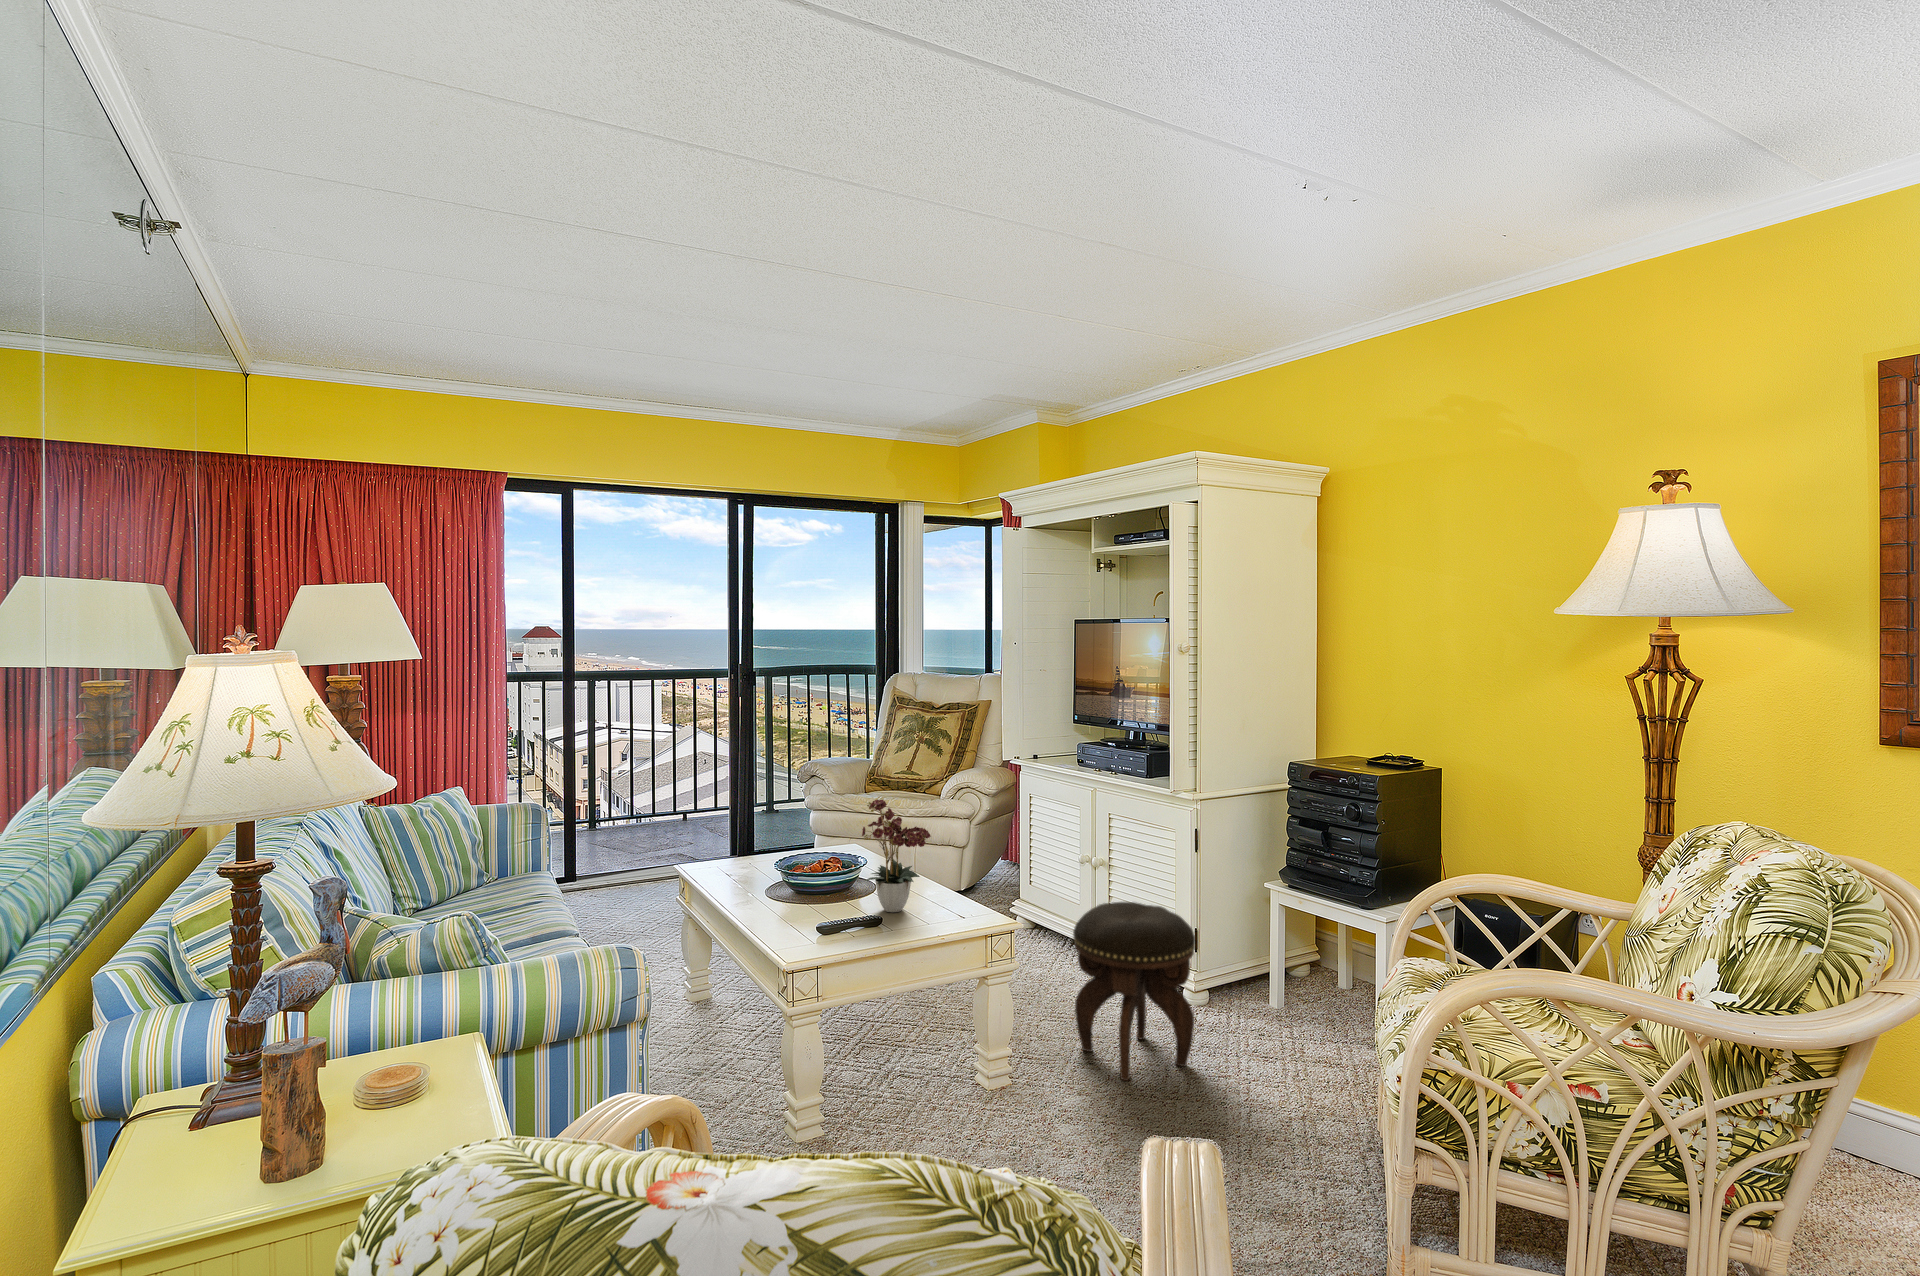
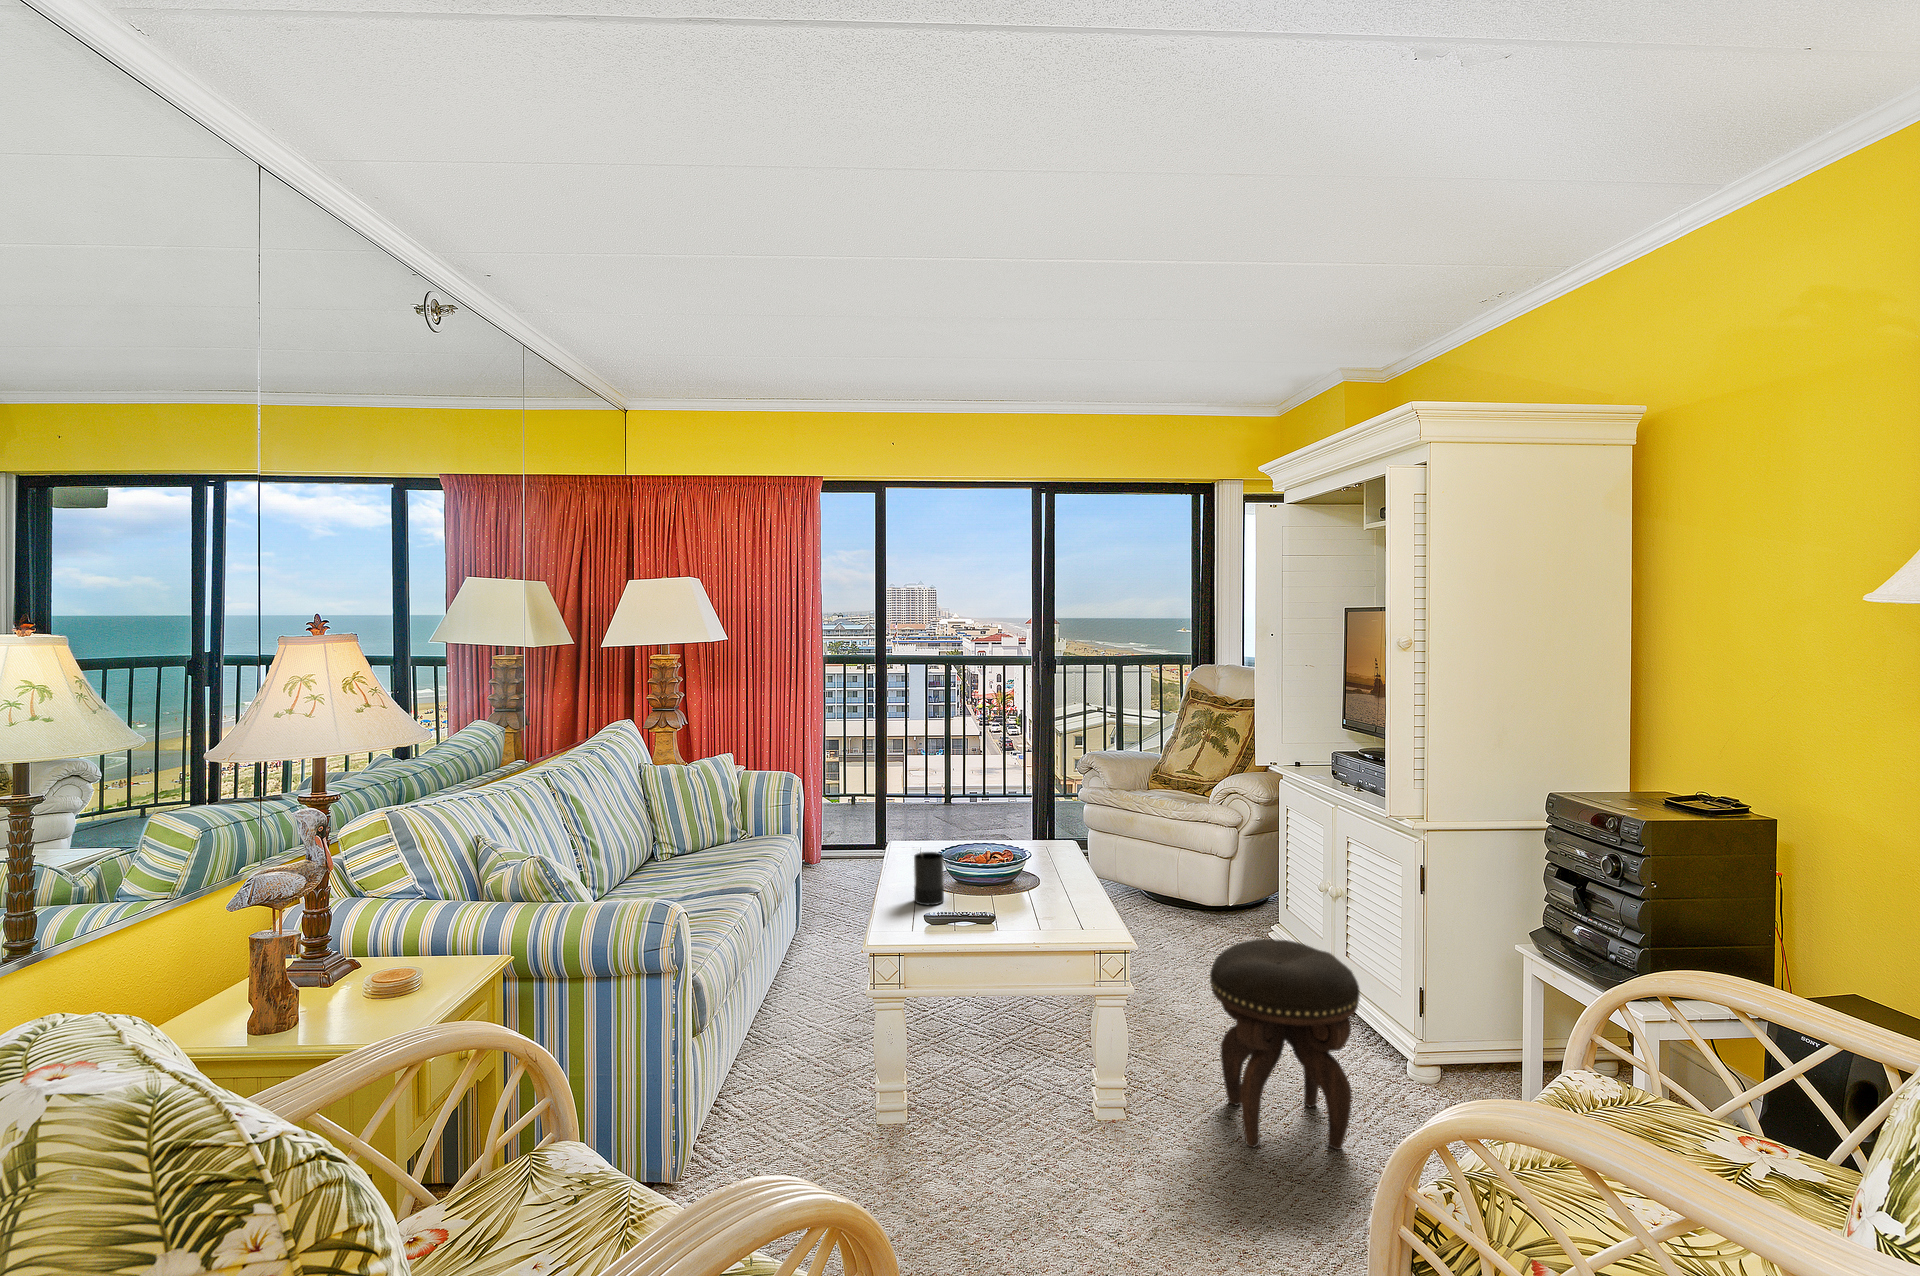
flower arrangement: present [862,800,931,912] -> none [976,789,1060,912]
candle: none [784,864,819,919] -> present [914,852,944,905]

